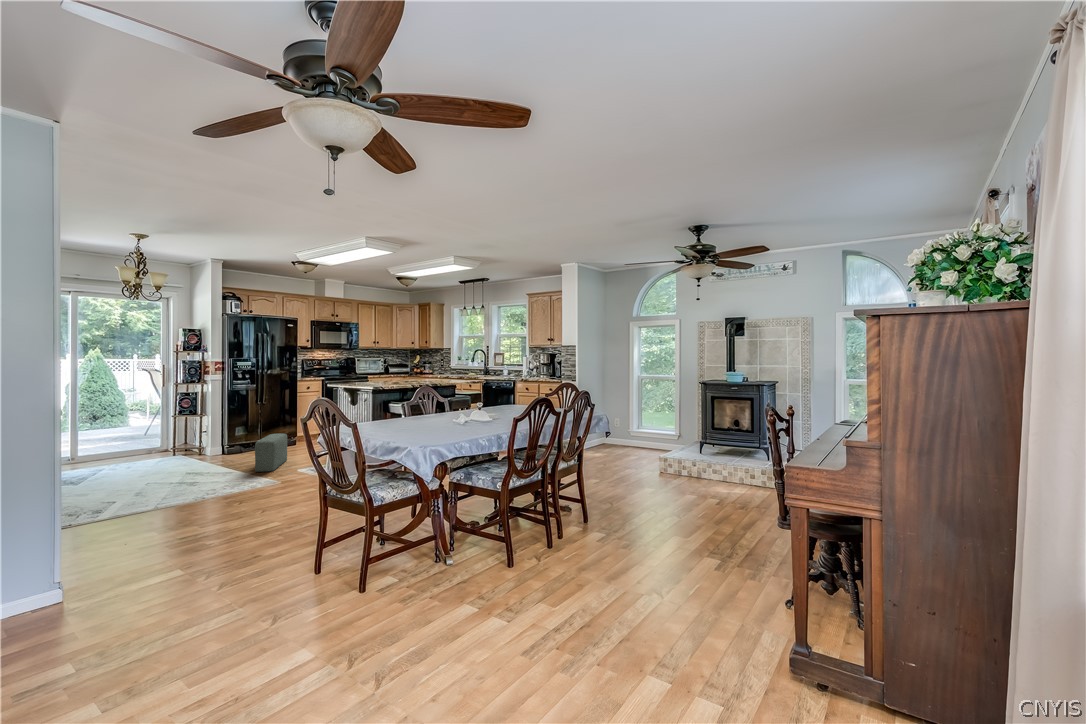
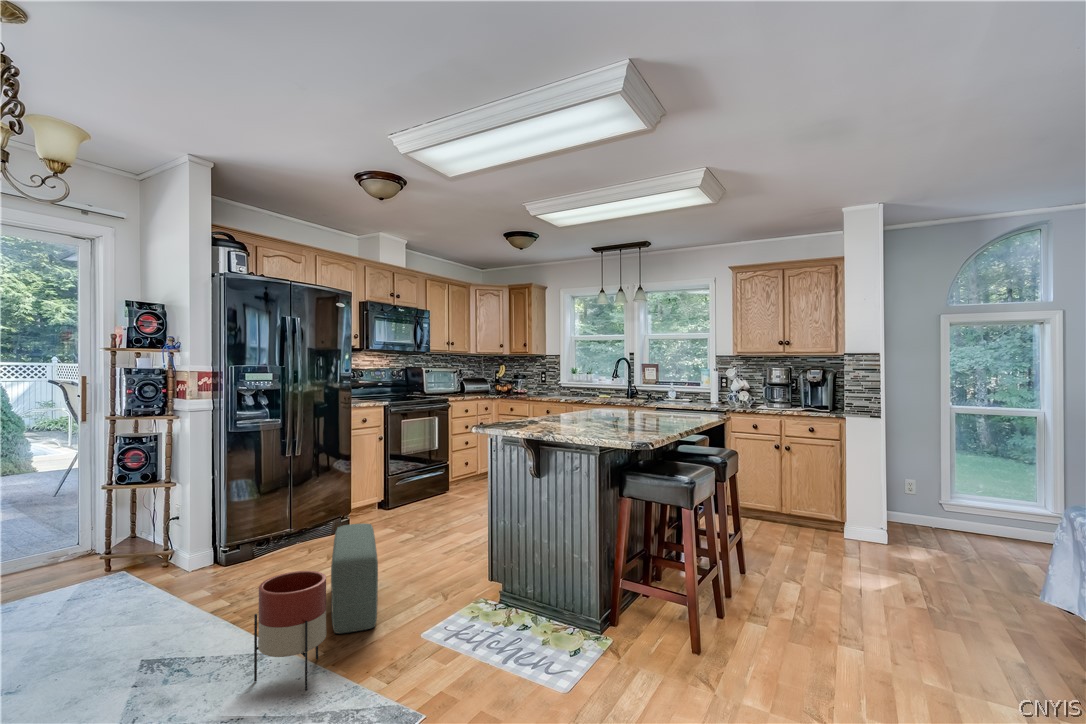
planter: none [217,443,245,482] -> present [254,571,326,691]

